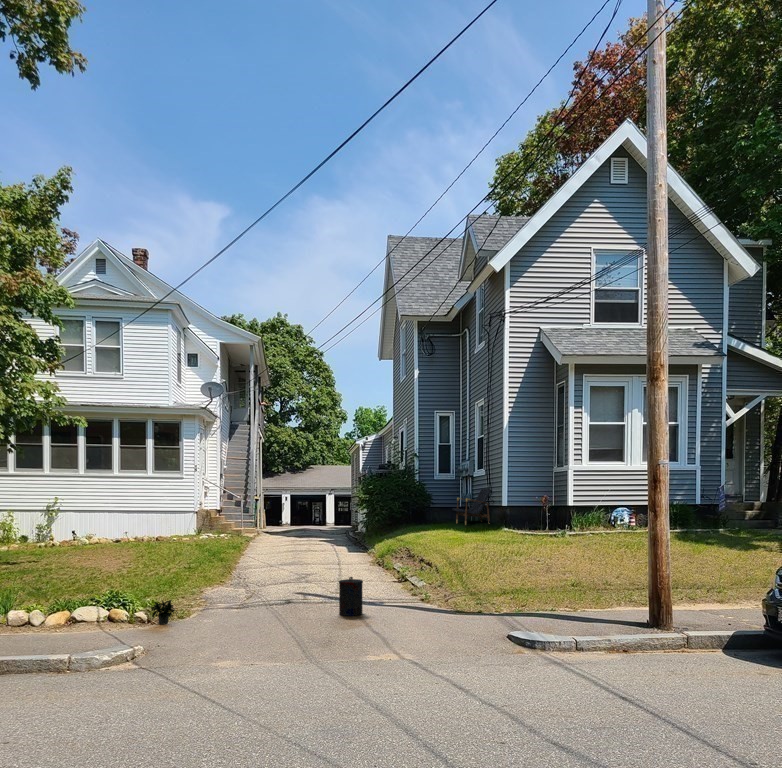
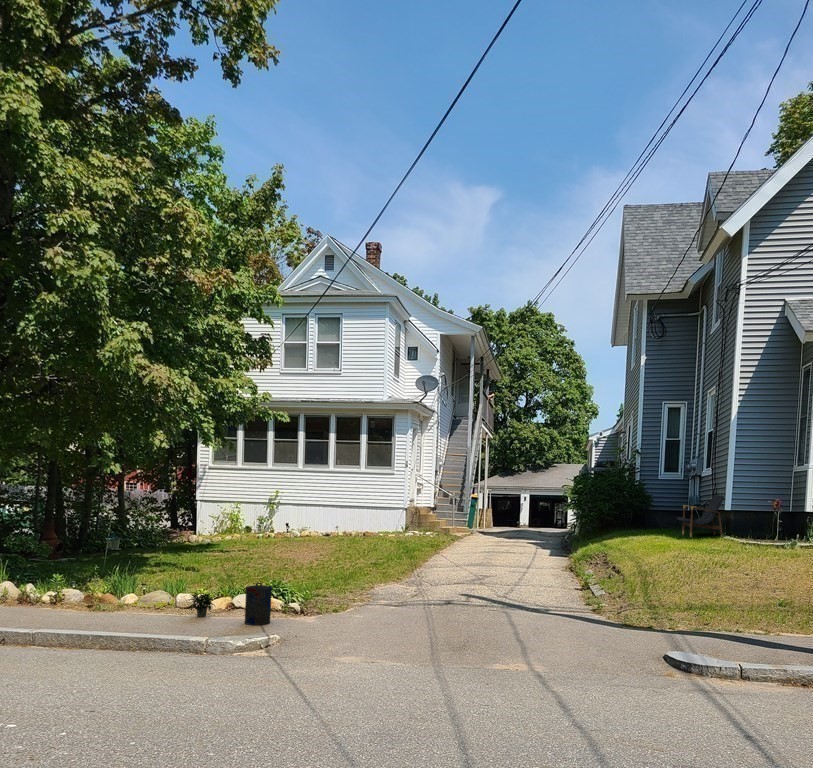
trash can: present [339,577,363,616] -> present [245,583,272,625]
potted plant: present [151,600,178,625] -> present [190,594,215,617]

